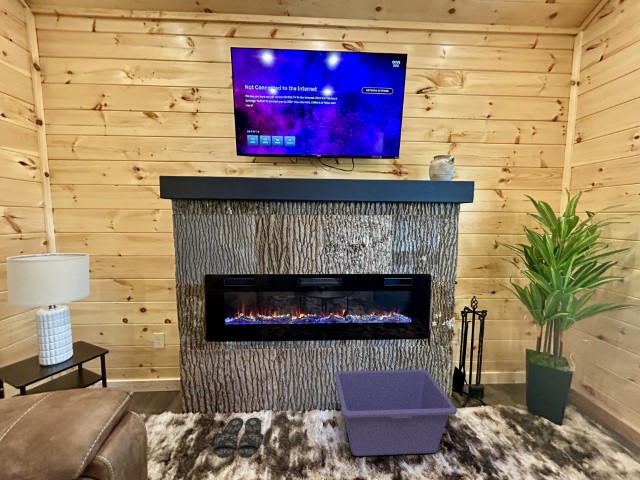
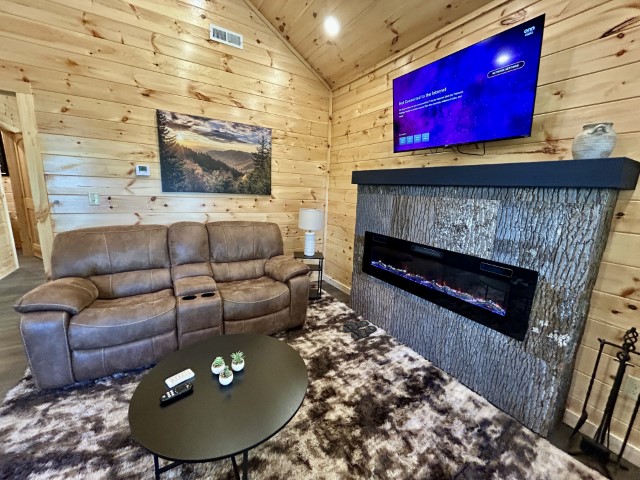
storage bin: present [335,370,457,456] -> none [393,324,511,424]

